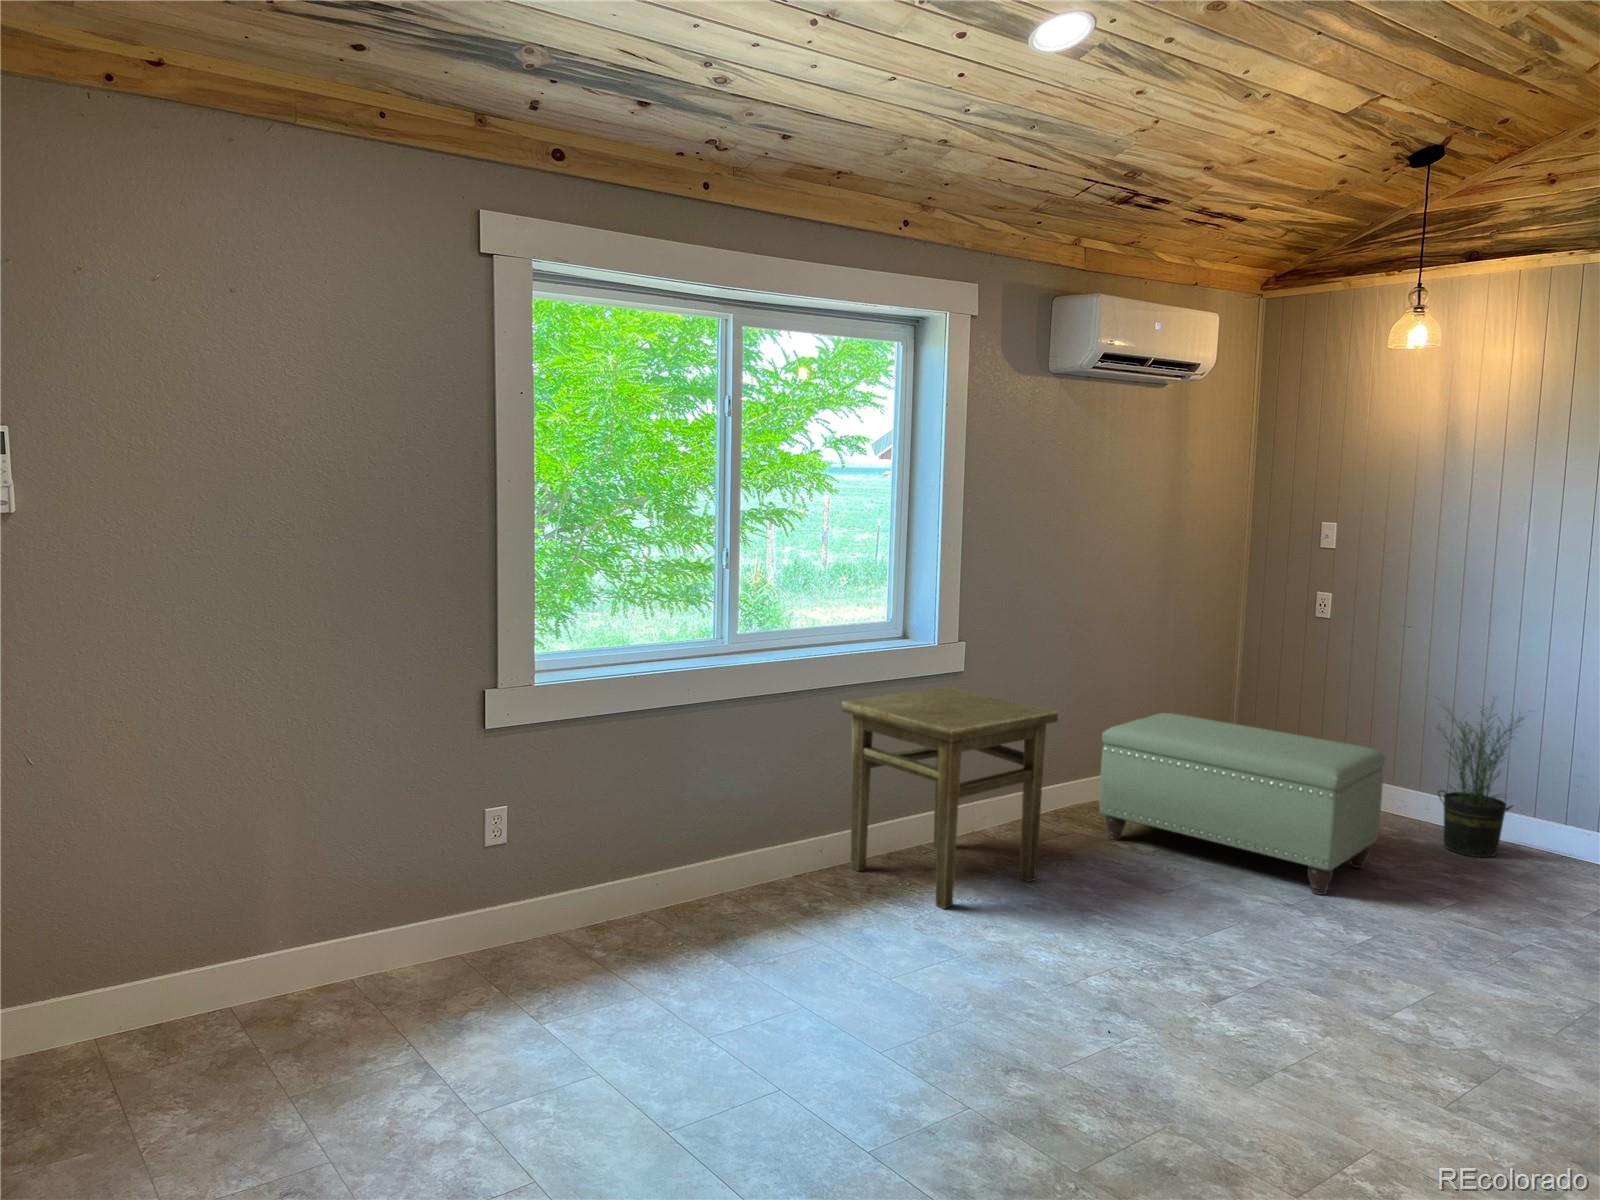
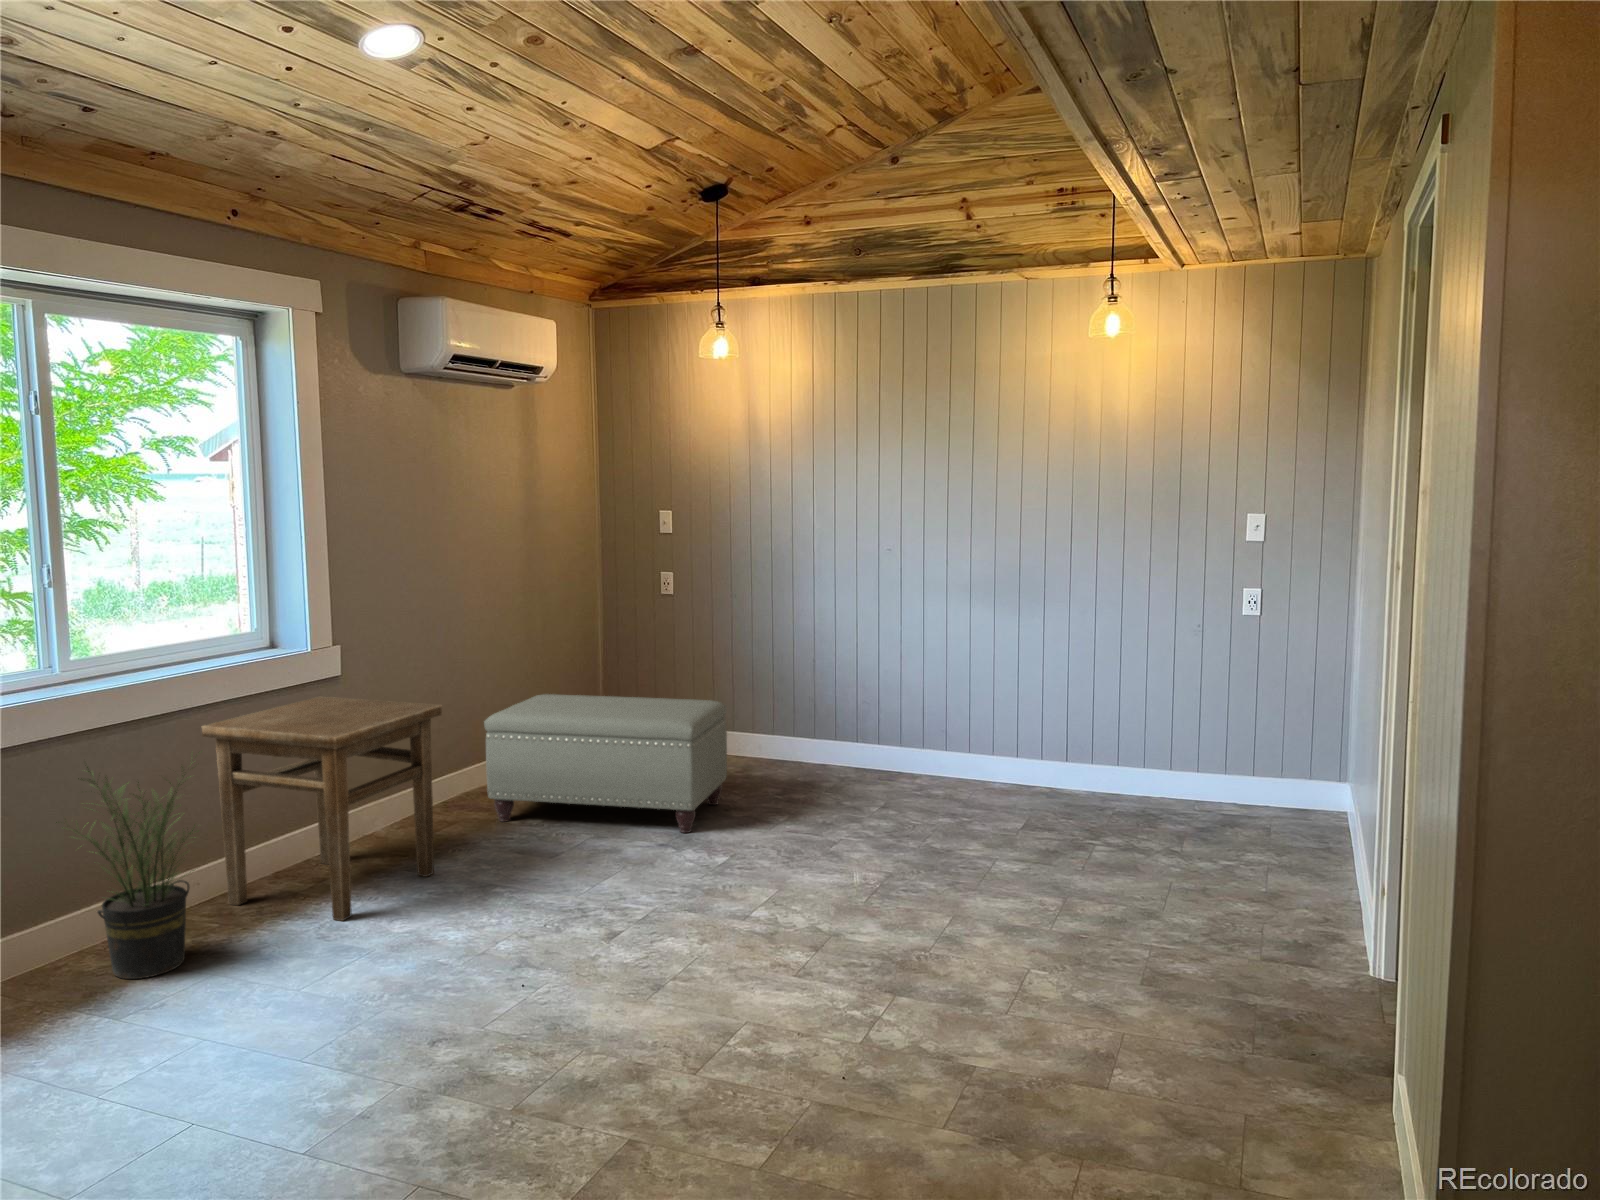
potted plant: present [1438,698,1531,857] -> present [56,751,202,979]

